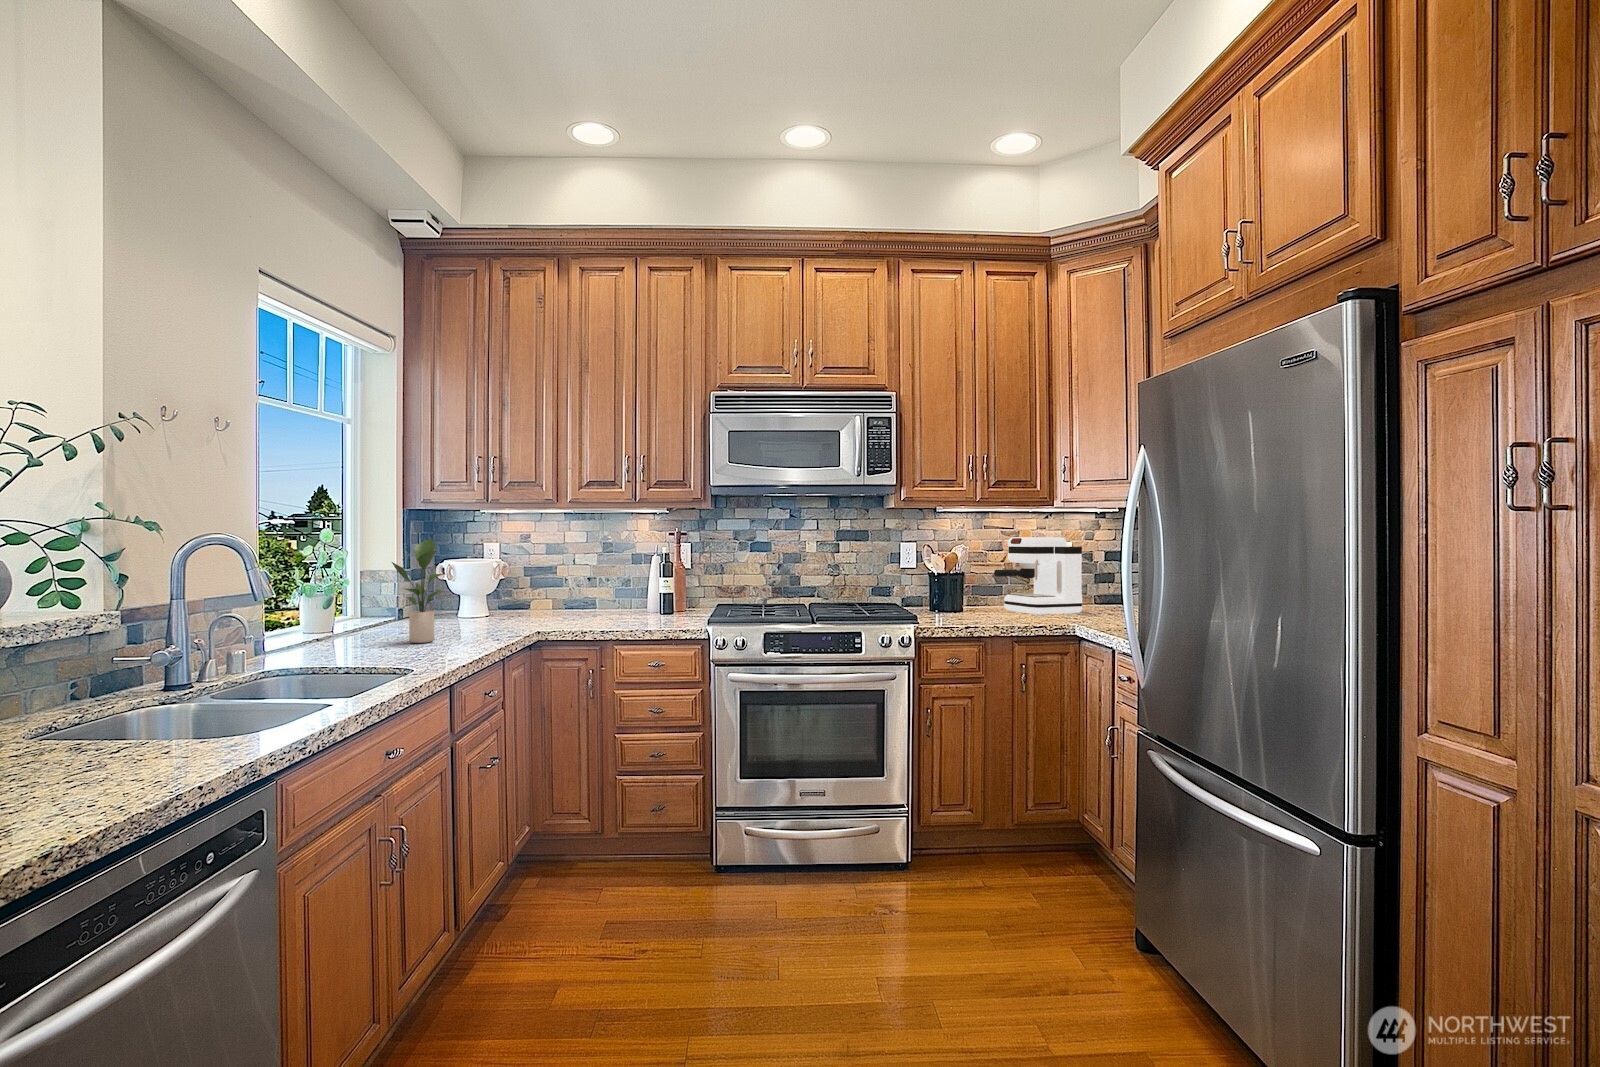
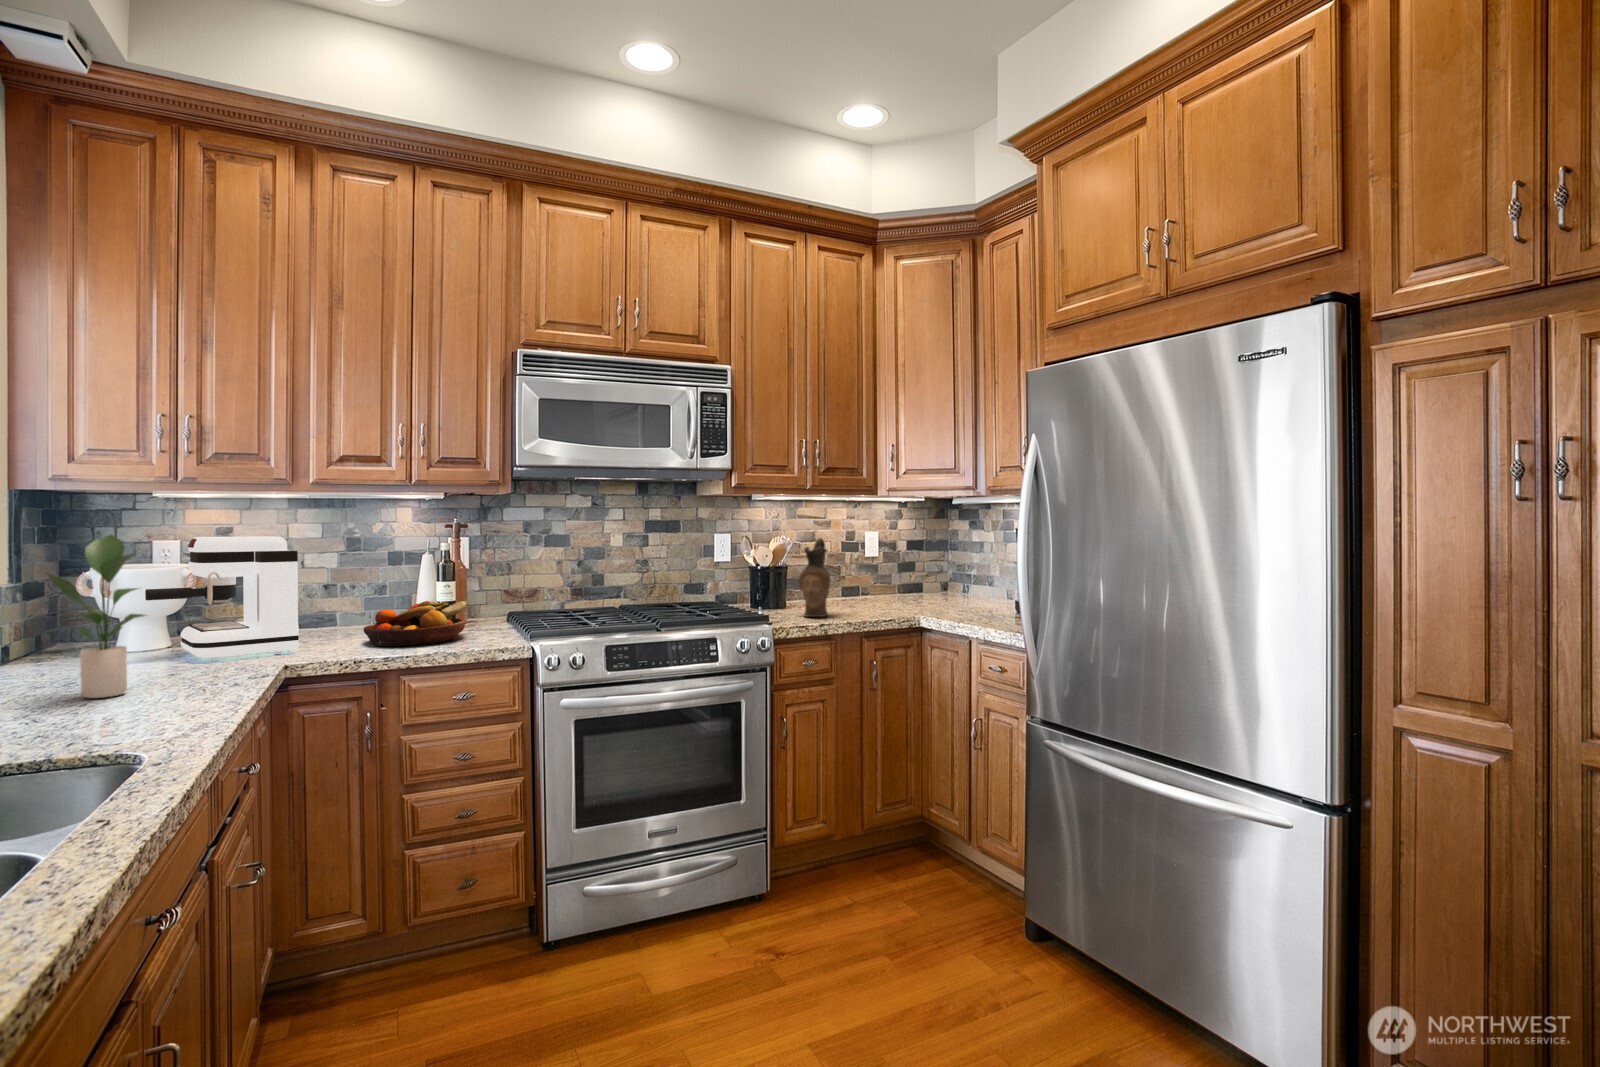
coffee maker: present [994,537,1082,616] -> present [145,536,299,660]
ceramic pitcher: none [956,546,988,620] -> present [798,538,830,617]
fruit bowl: none [598,591,675,624] -> present [364,601,467,646]

